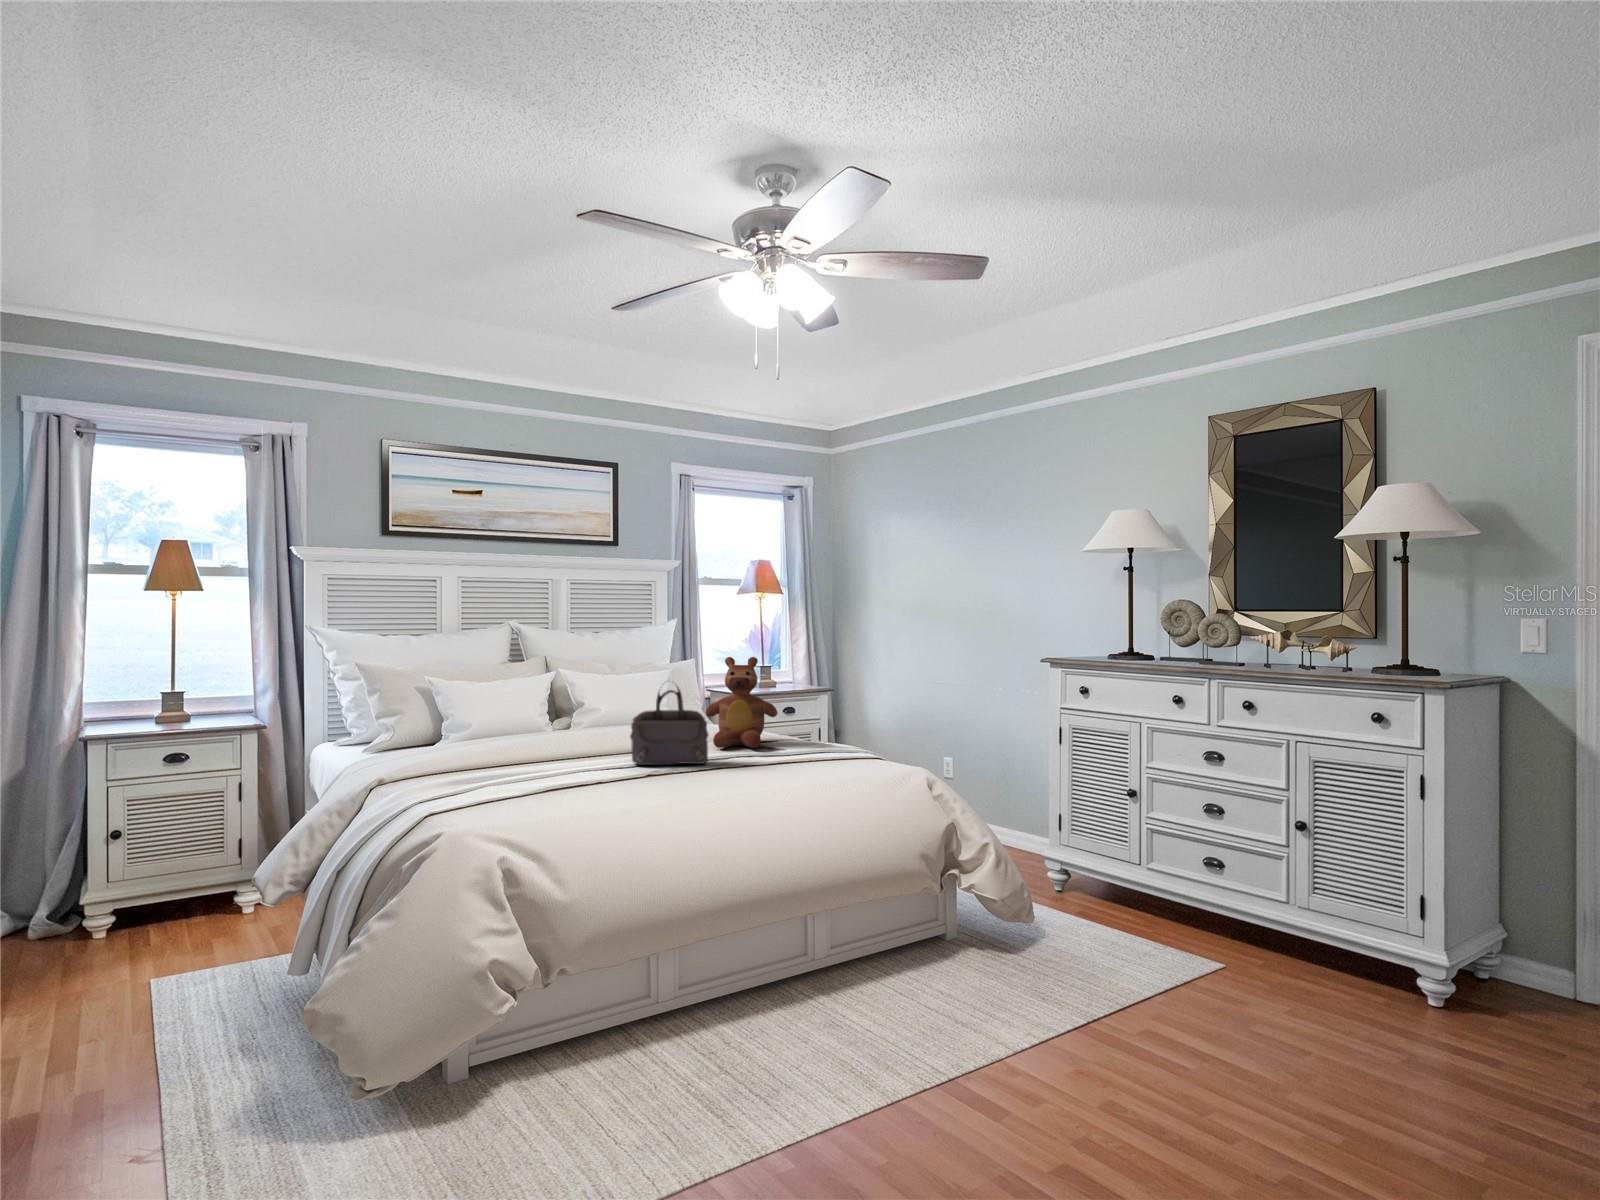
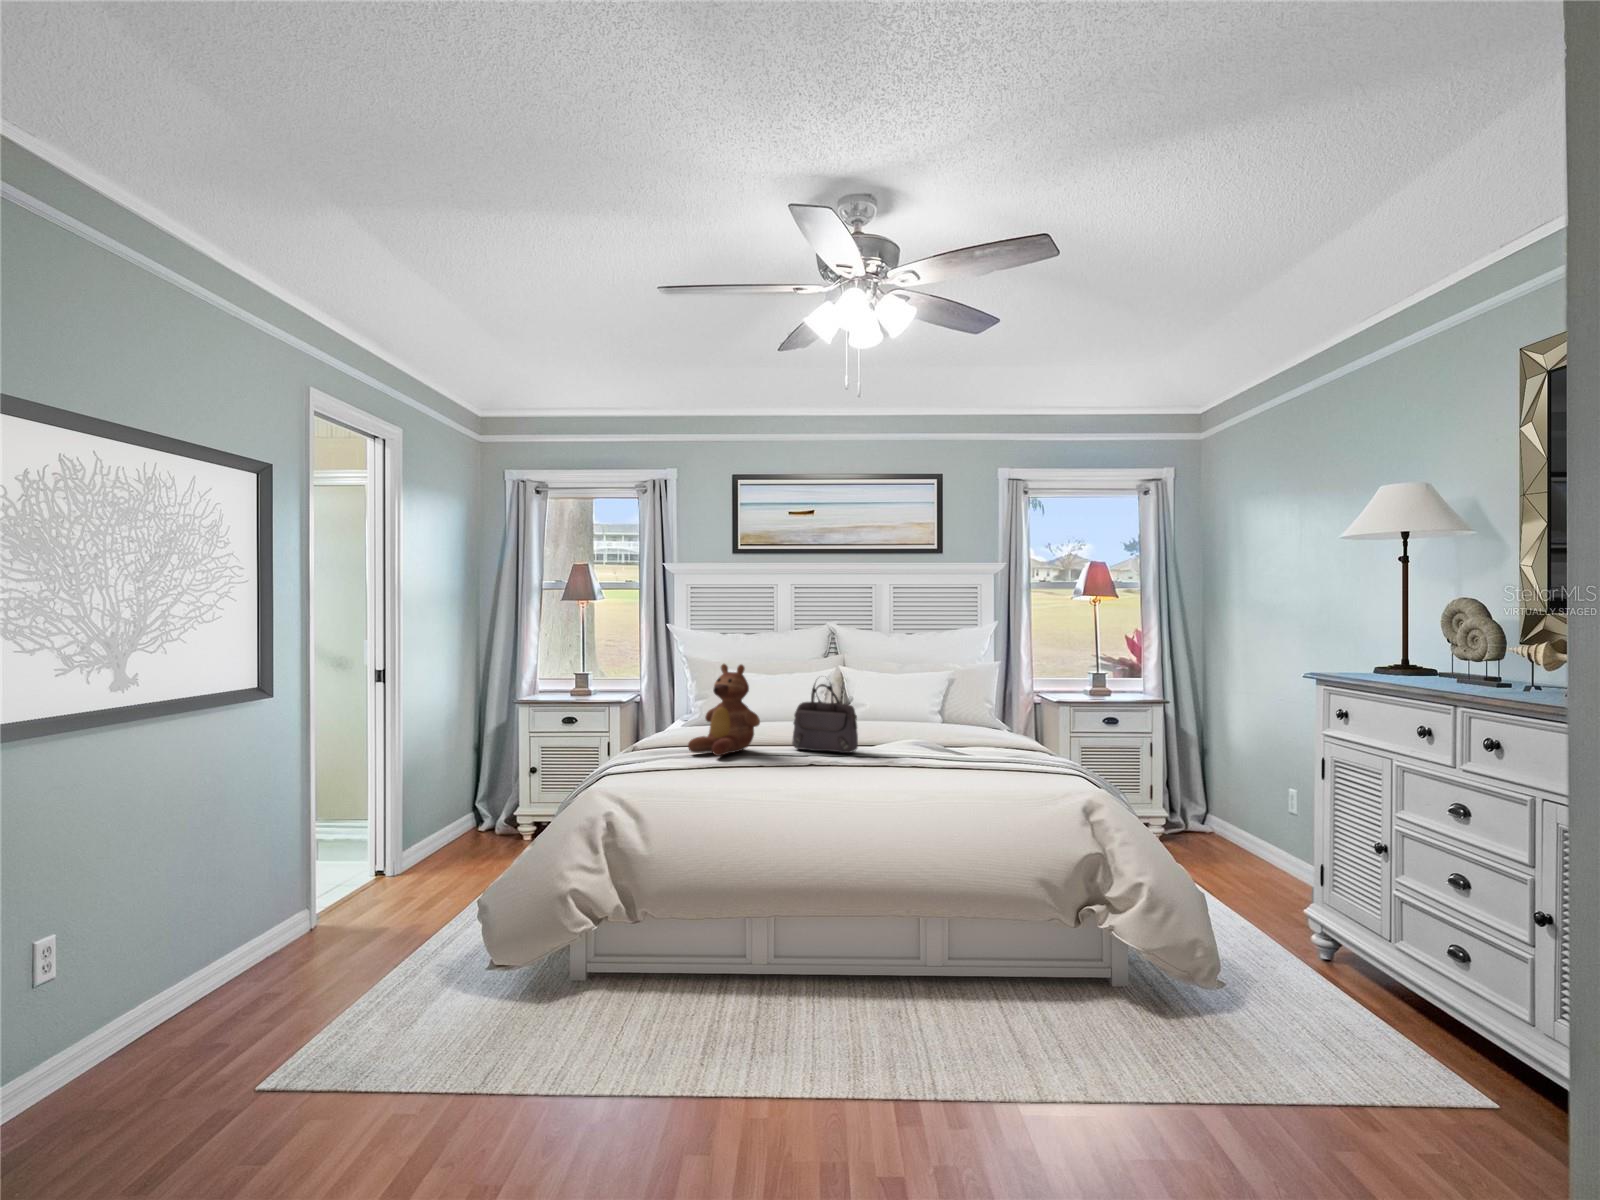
teddy bear: present [706,657,778,748] -> present [688,664,760,756]

